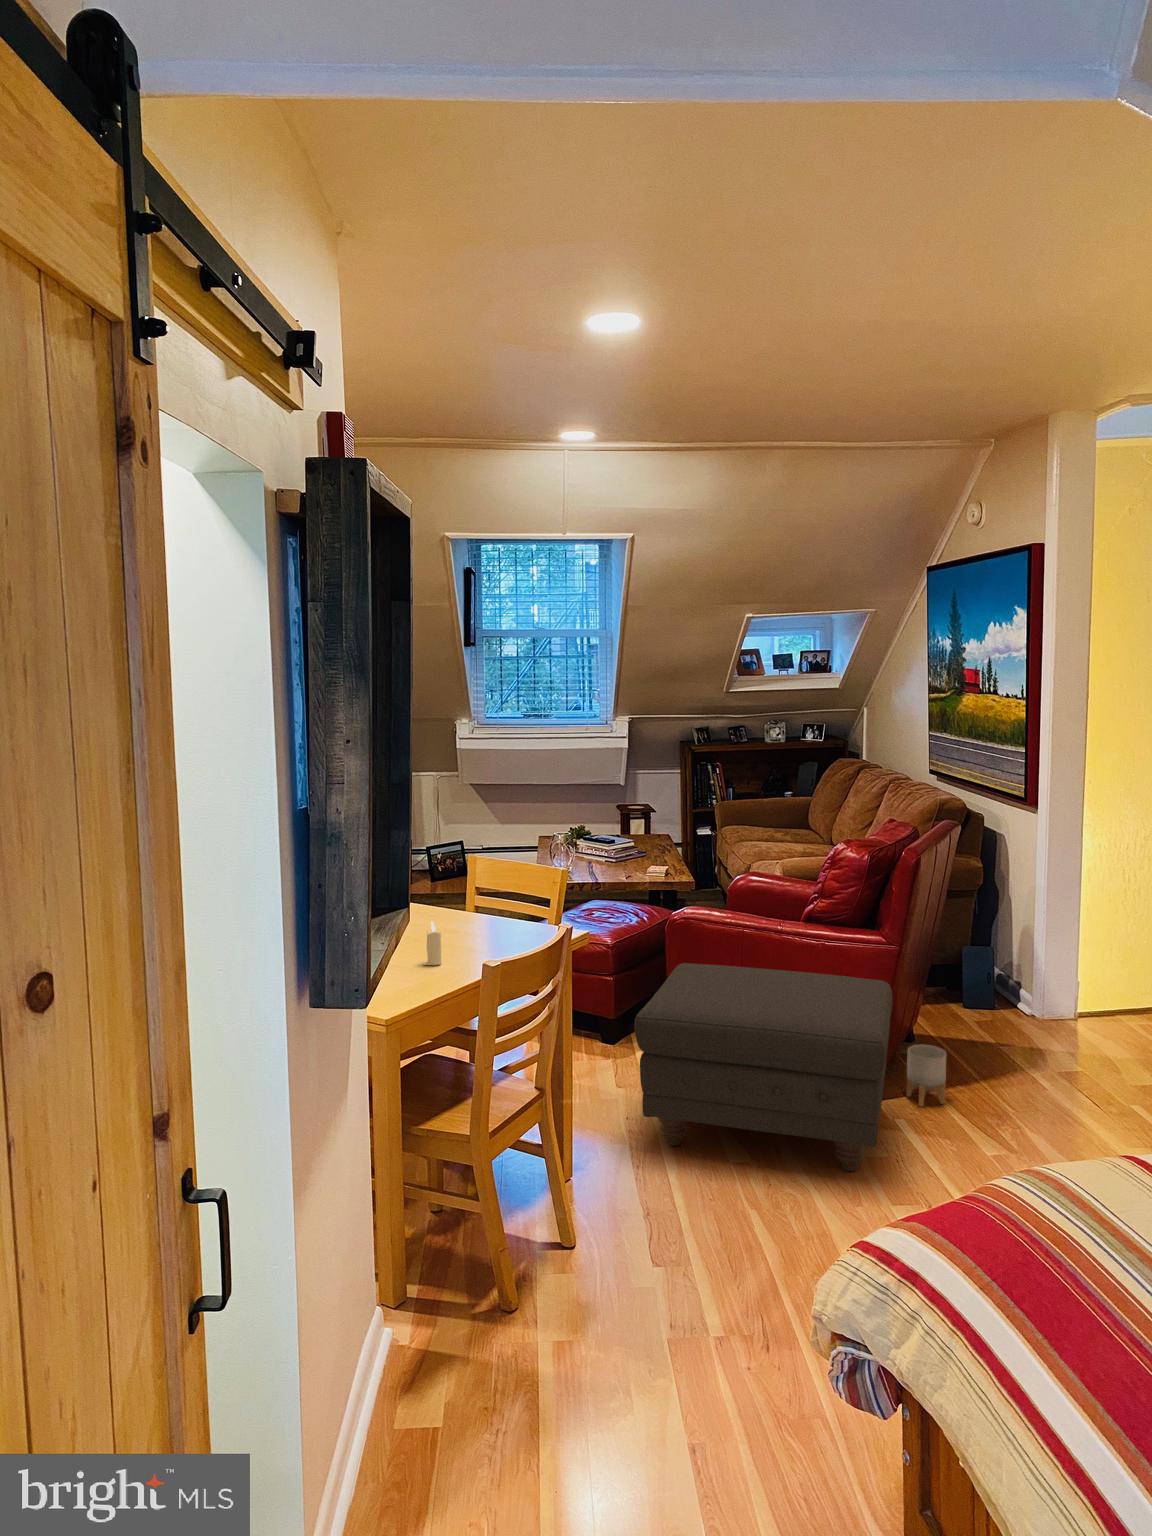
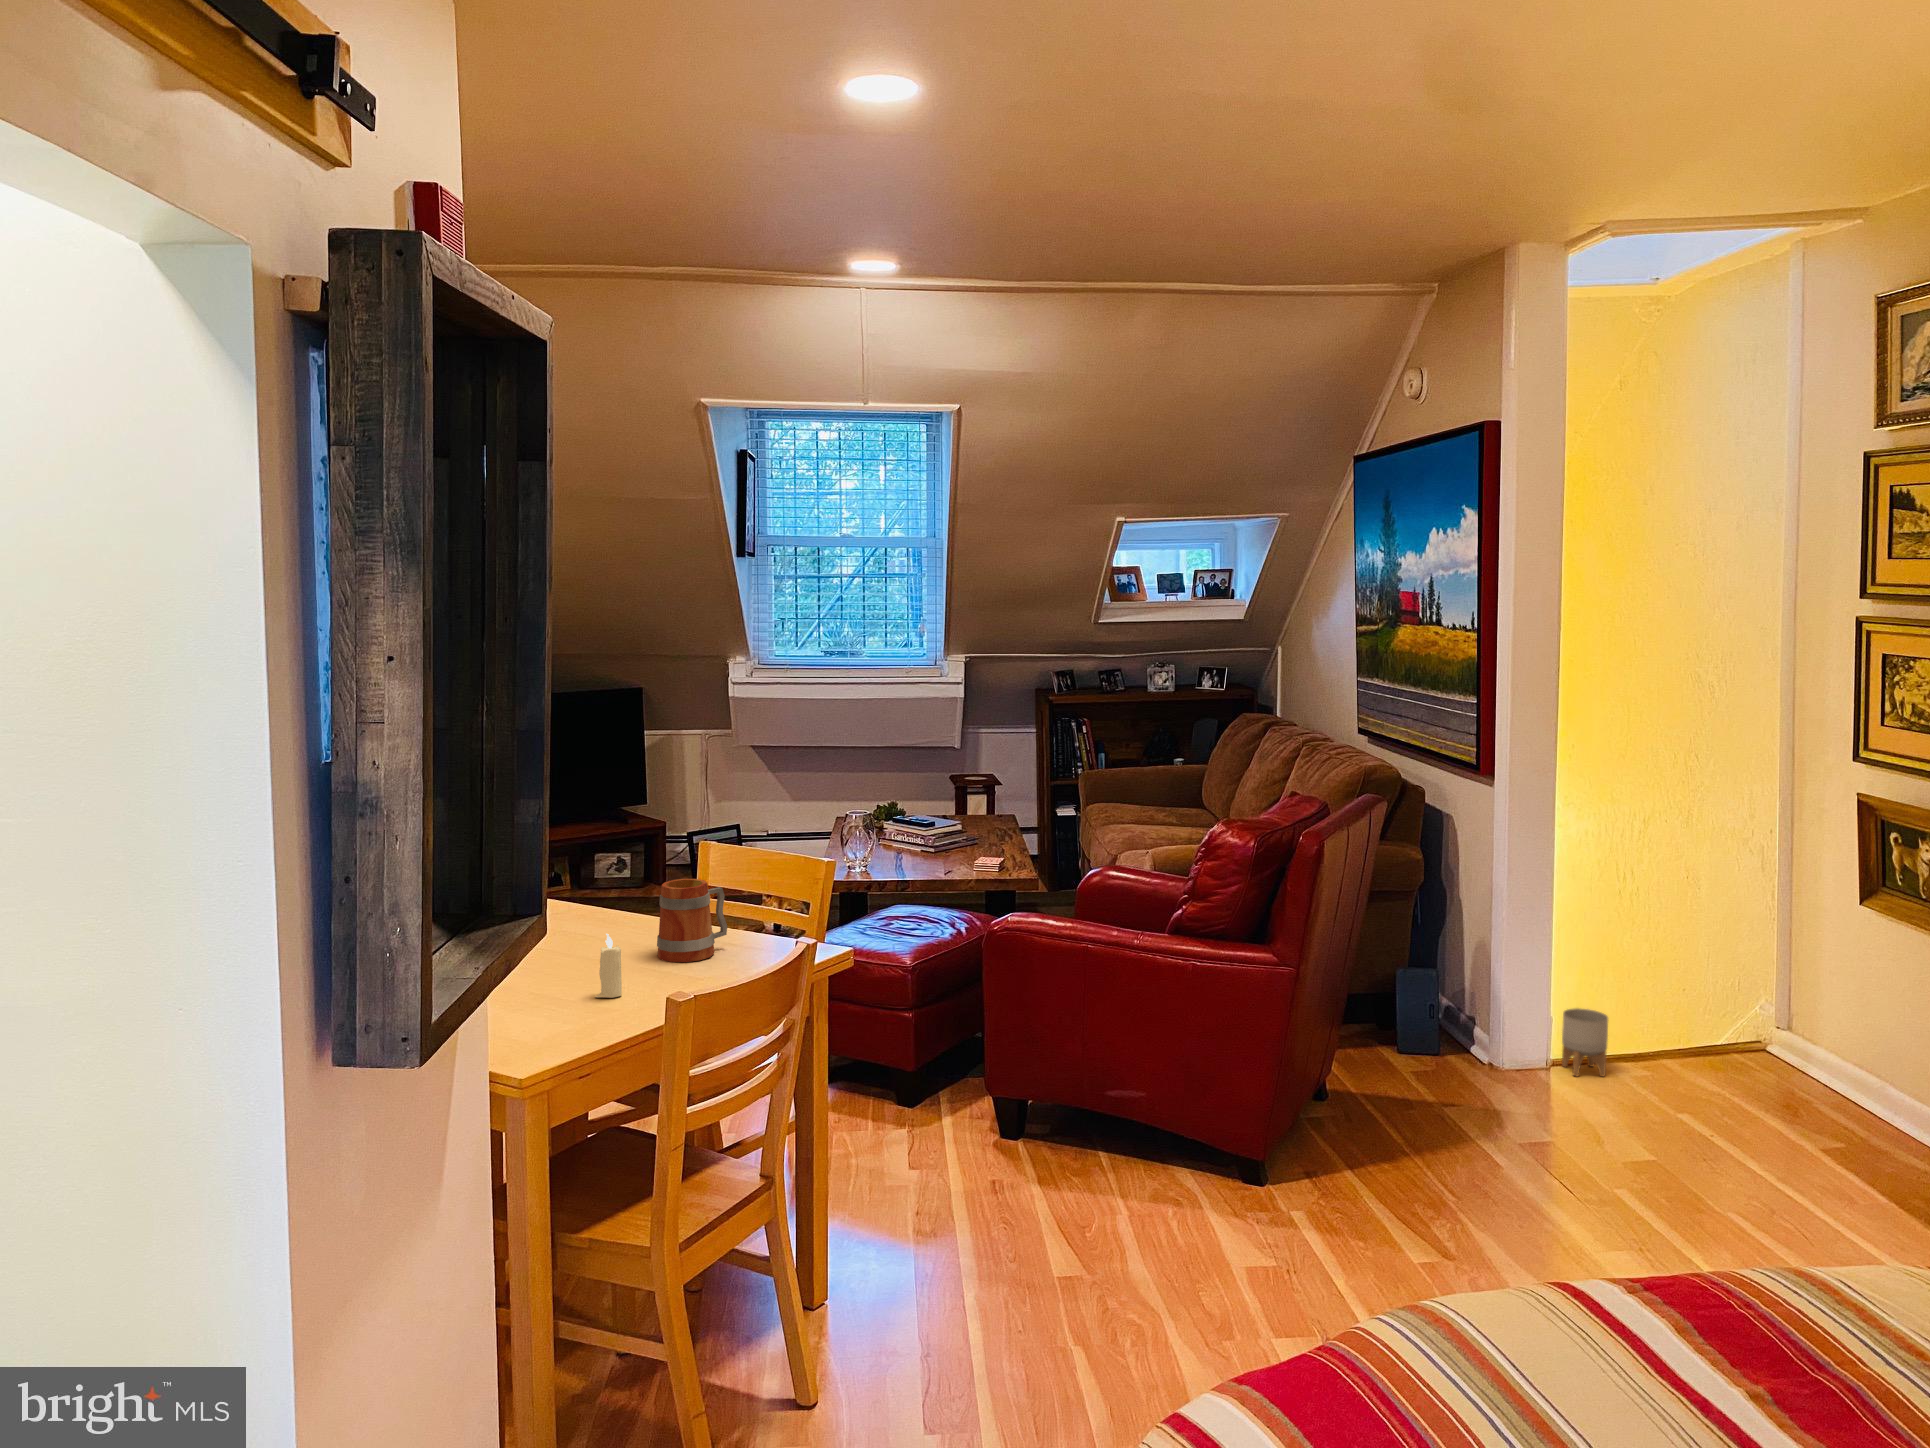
mug: none [456,883,503,941] -> present [657,879,727,962]
ottoman: present [634,963,893,1171] -> none [920,992,1286,1287]
planter: present [907,1045,946,1107] -> present [1562,1008,1608,1076]

